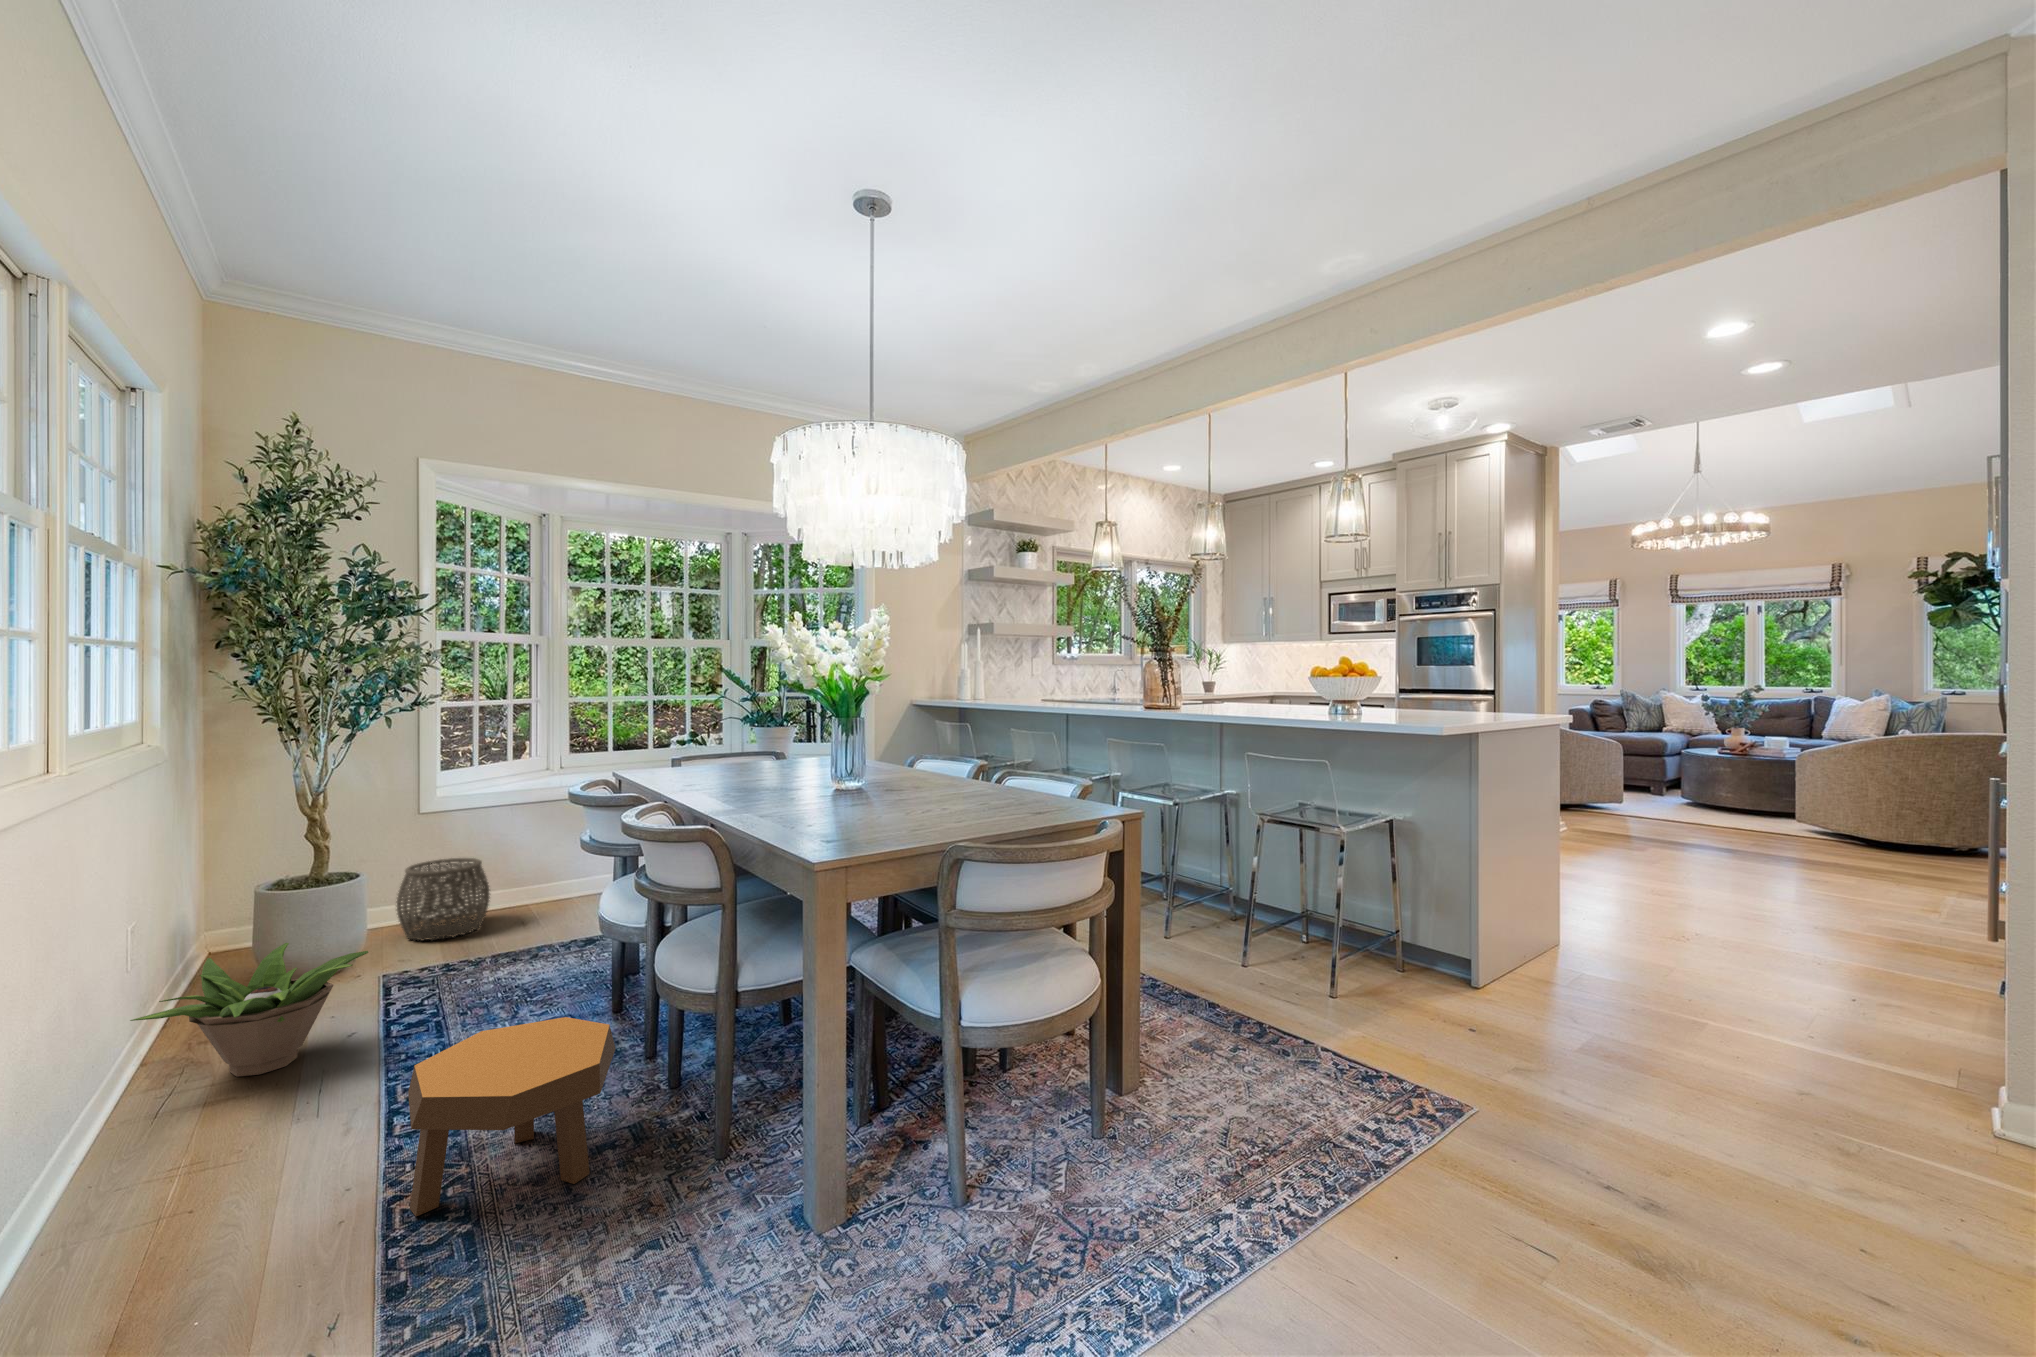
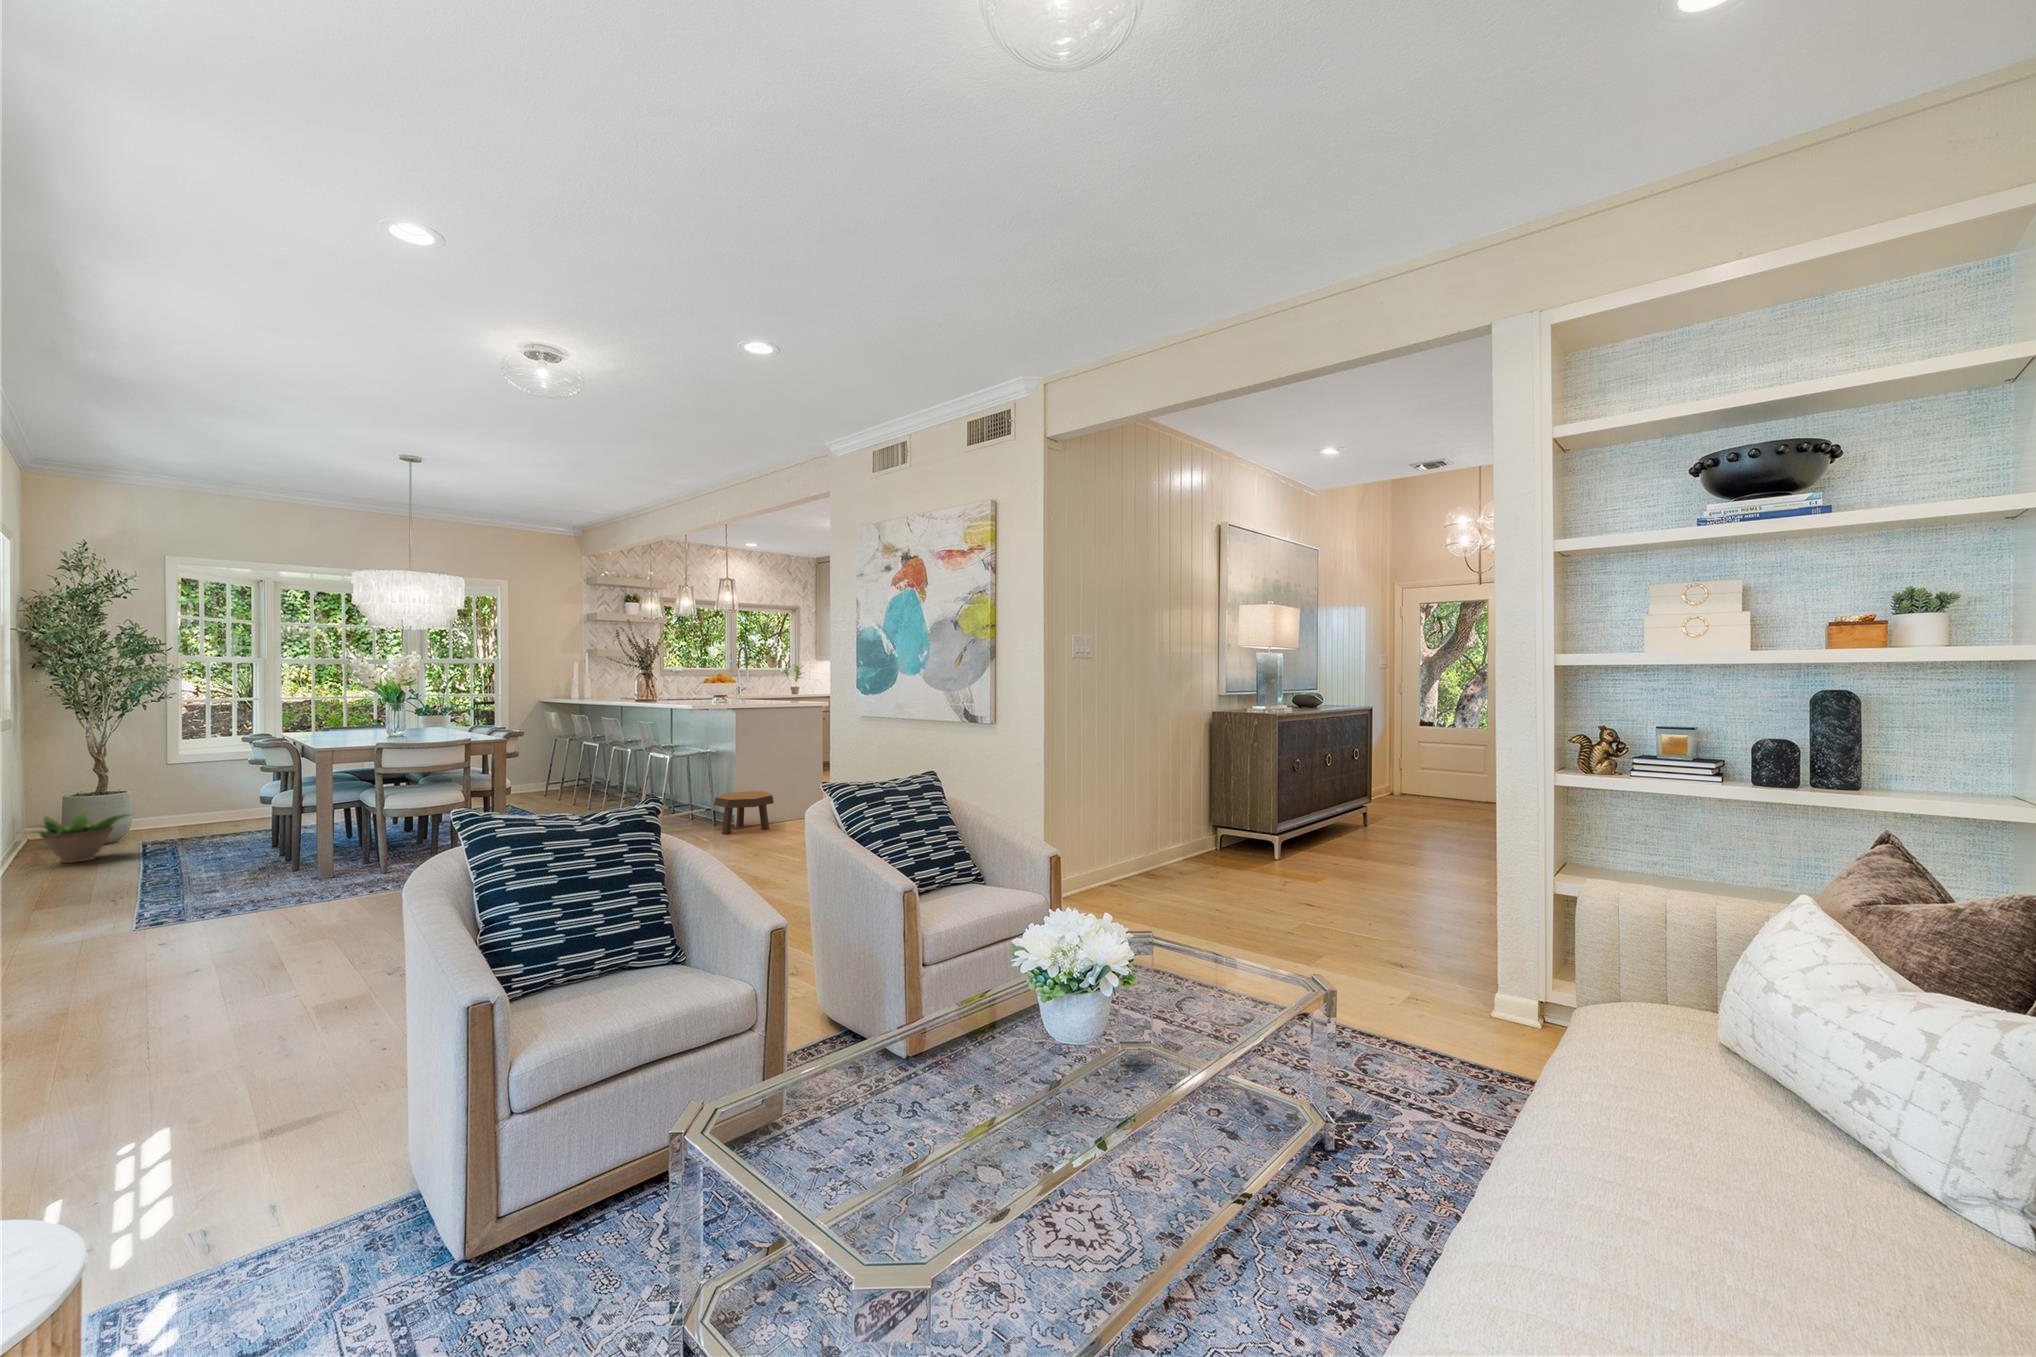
woven basket: present [396,858,490,941] -> none [150,785,213,827]
footstool: present [408,1017,616,1216] -> present [714,791,774,834]

